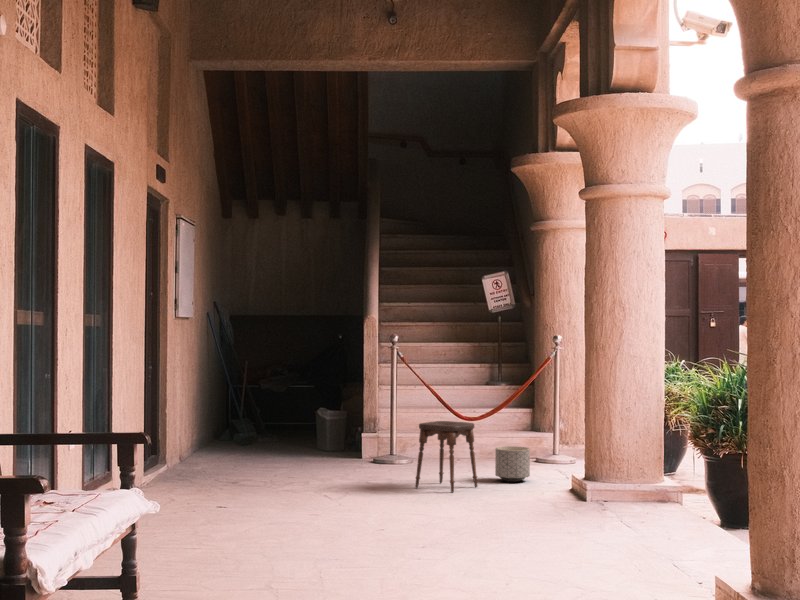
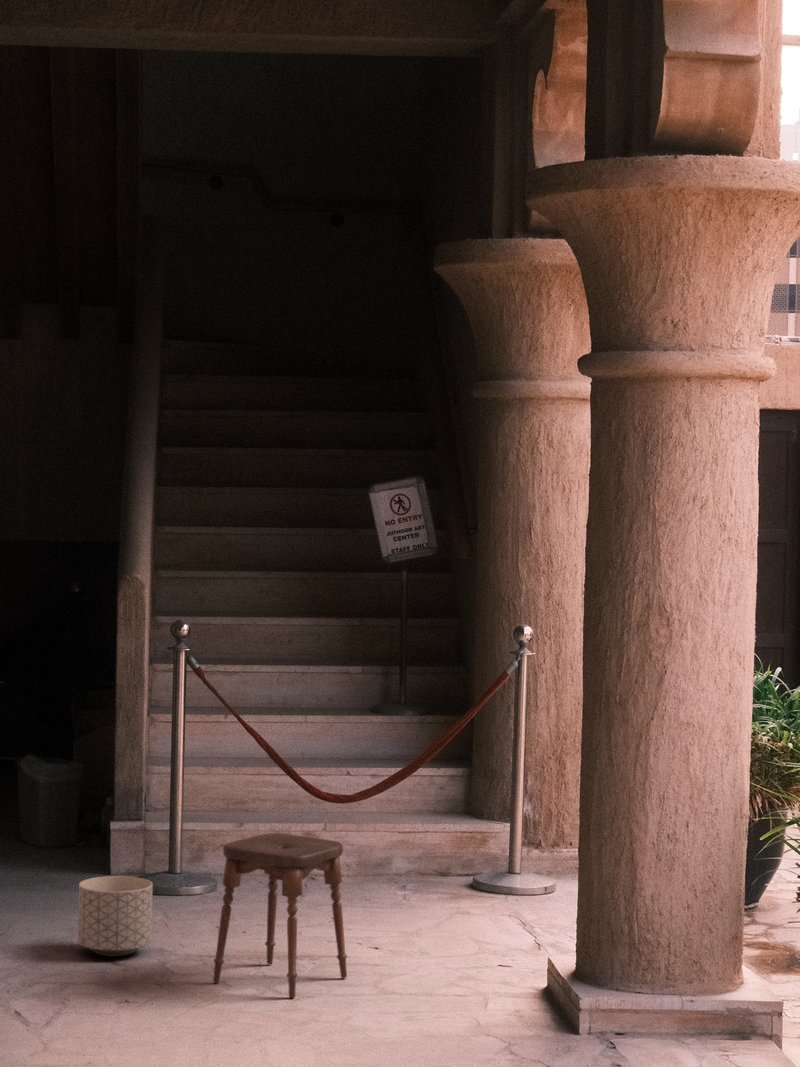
planter: present [495,446,530,482] -> present [78,876,153,957]

